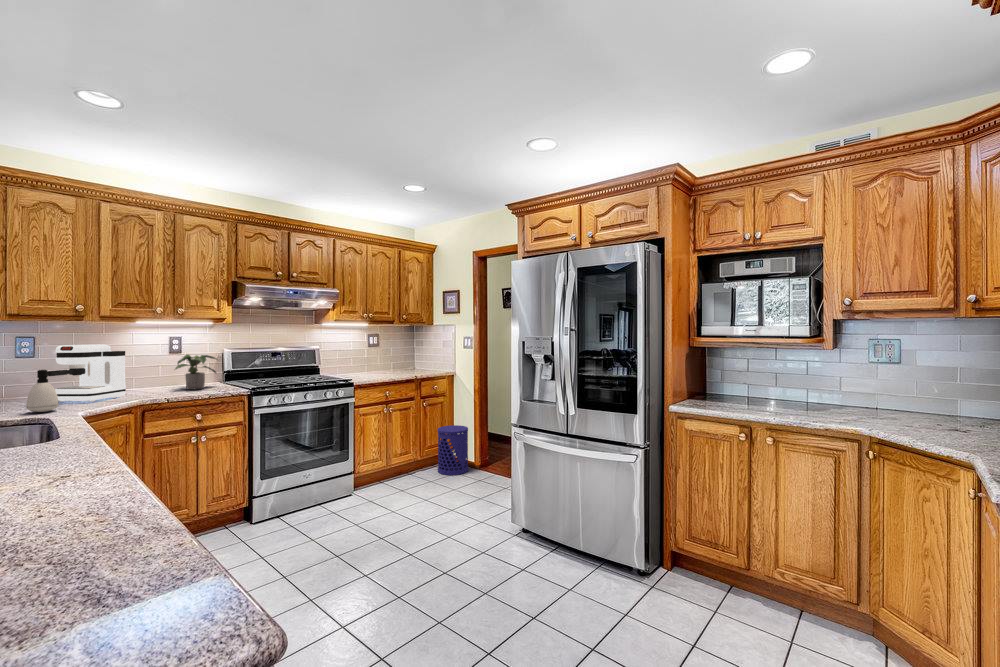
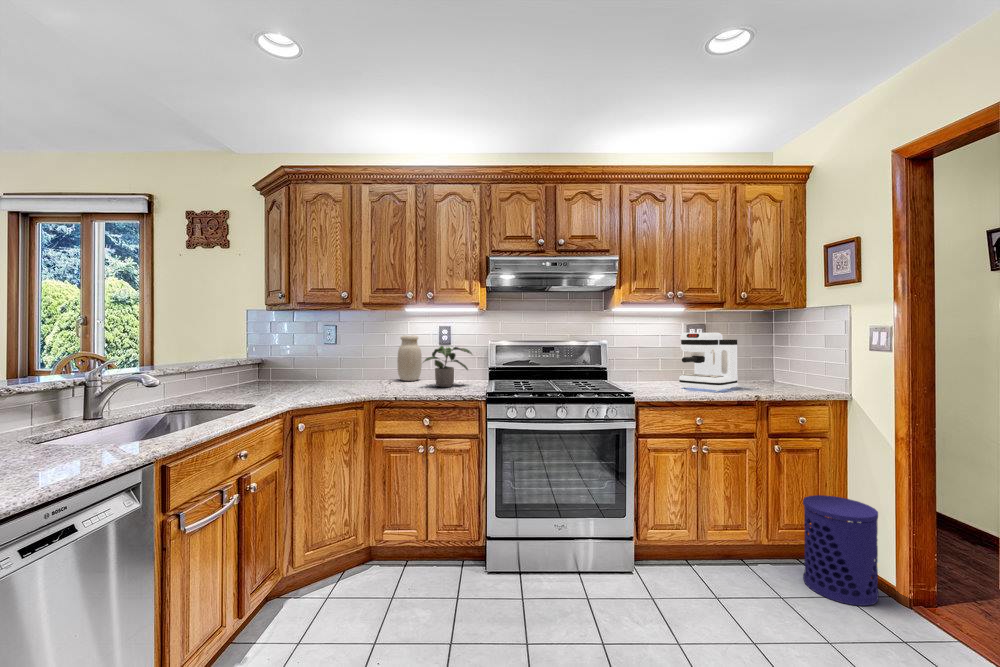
coffee maker: present [48,345,126,402] -> present [679,333,738,391]
jar: none [122,346,151,389] -> present [397,335,422,381]
soap dispenser: present [27,370,59,412] -> none [275,355,300,398]

